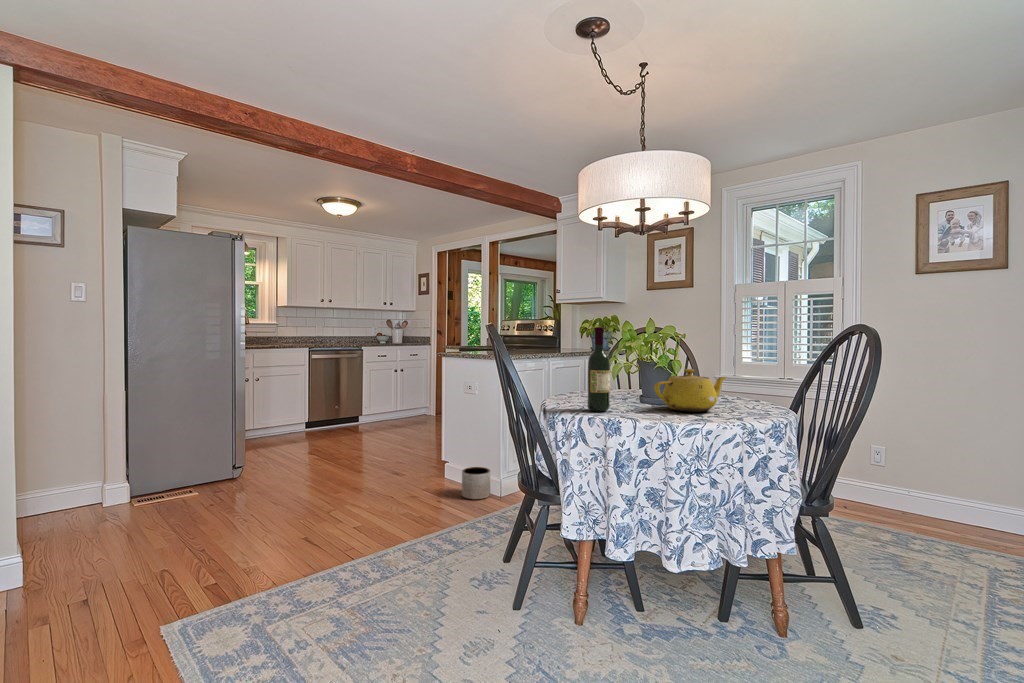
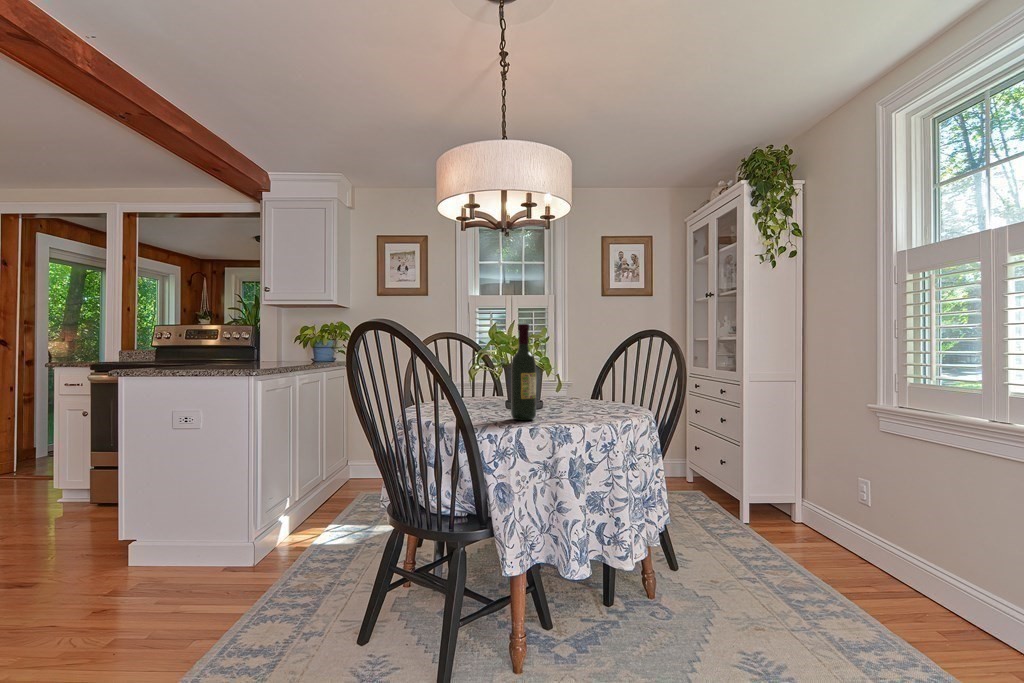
teapot: present [654,369,727,412] -> none [554,369,606,411]
planter: present [462,467,490,500] -> none [189,530,238,582]

